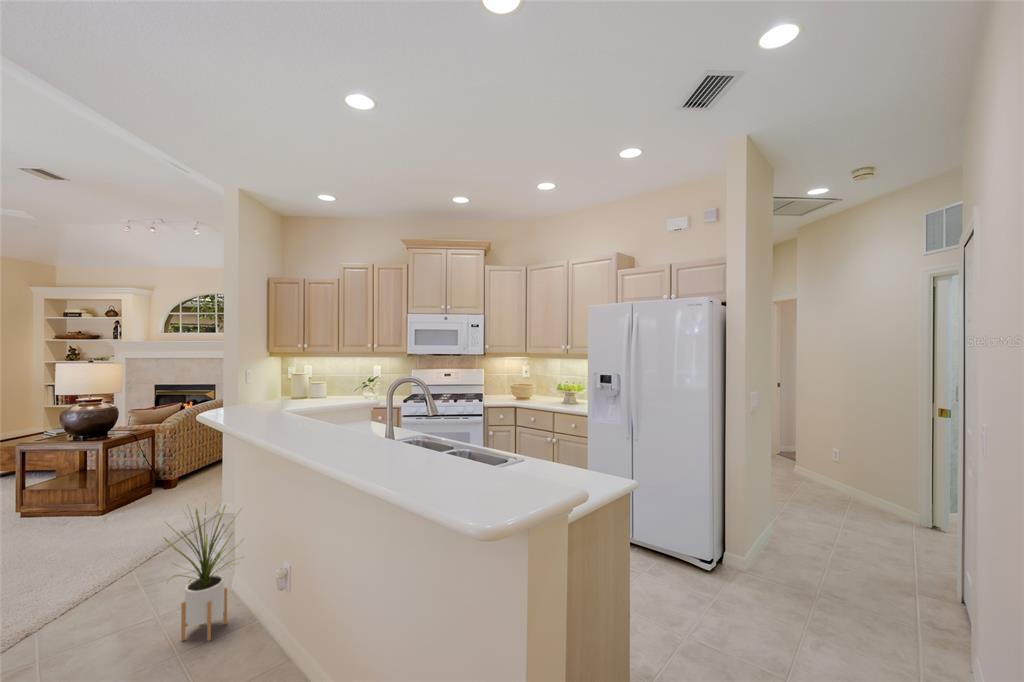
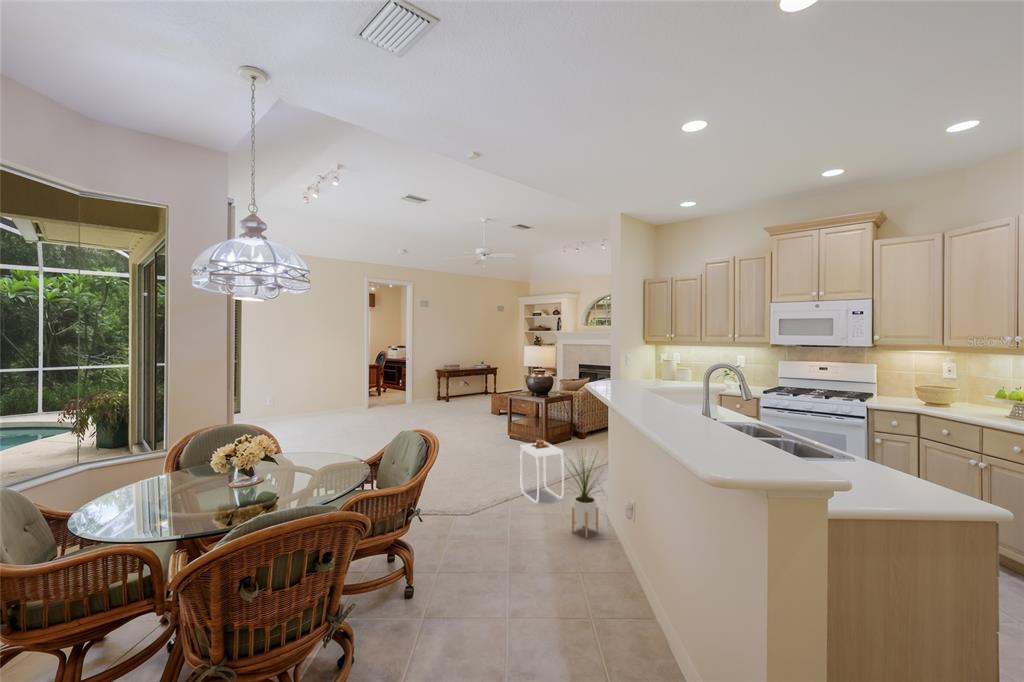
side table: none [61,509,156,617] -> present [520,440,564,503]

